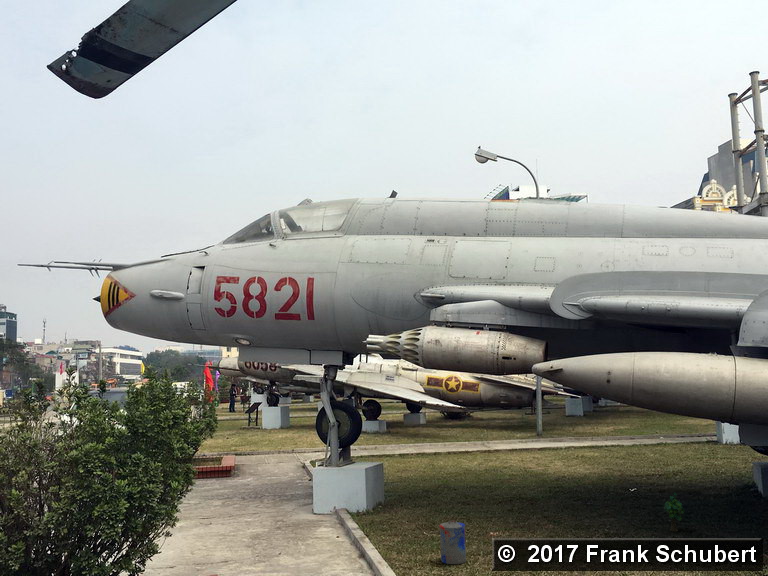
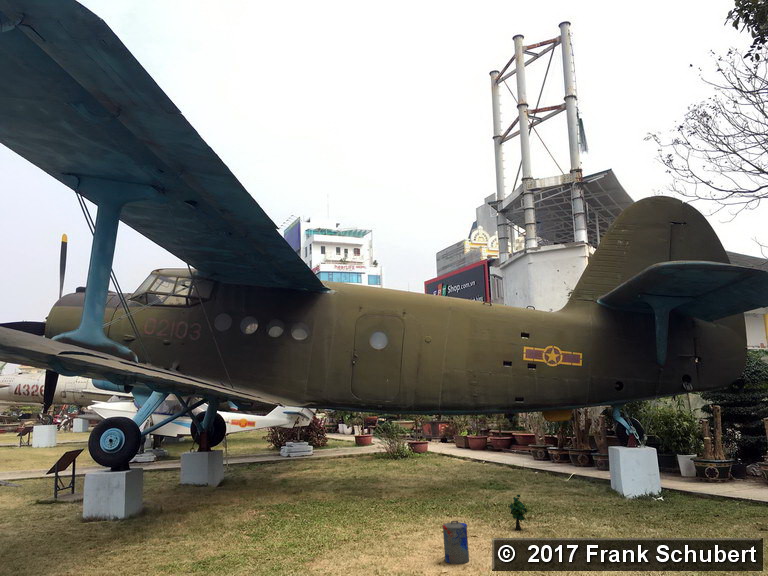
decorative plant: present [662,493,685,532] -> present [508,494,528,531]

